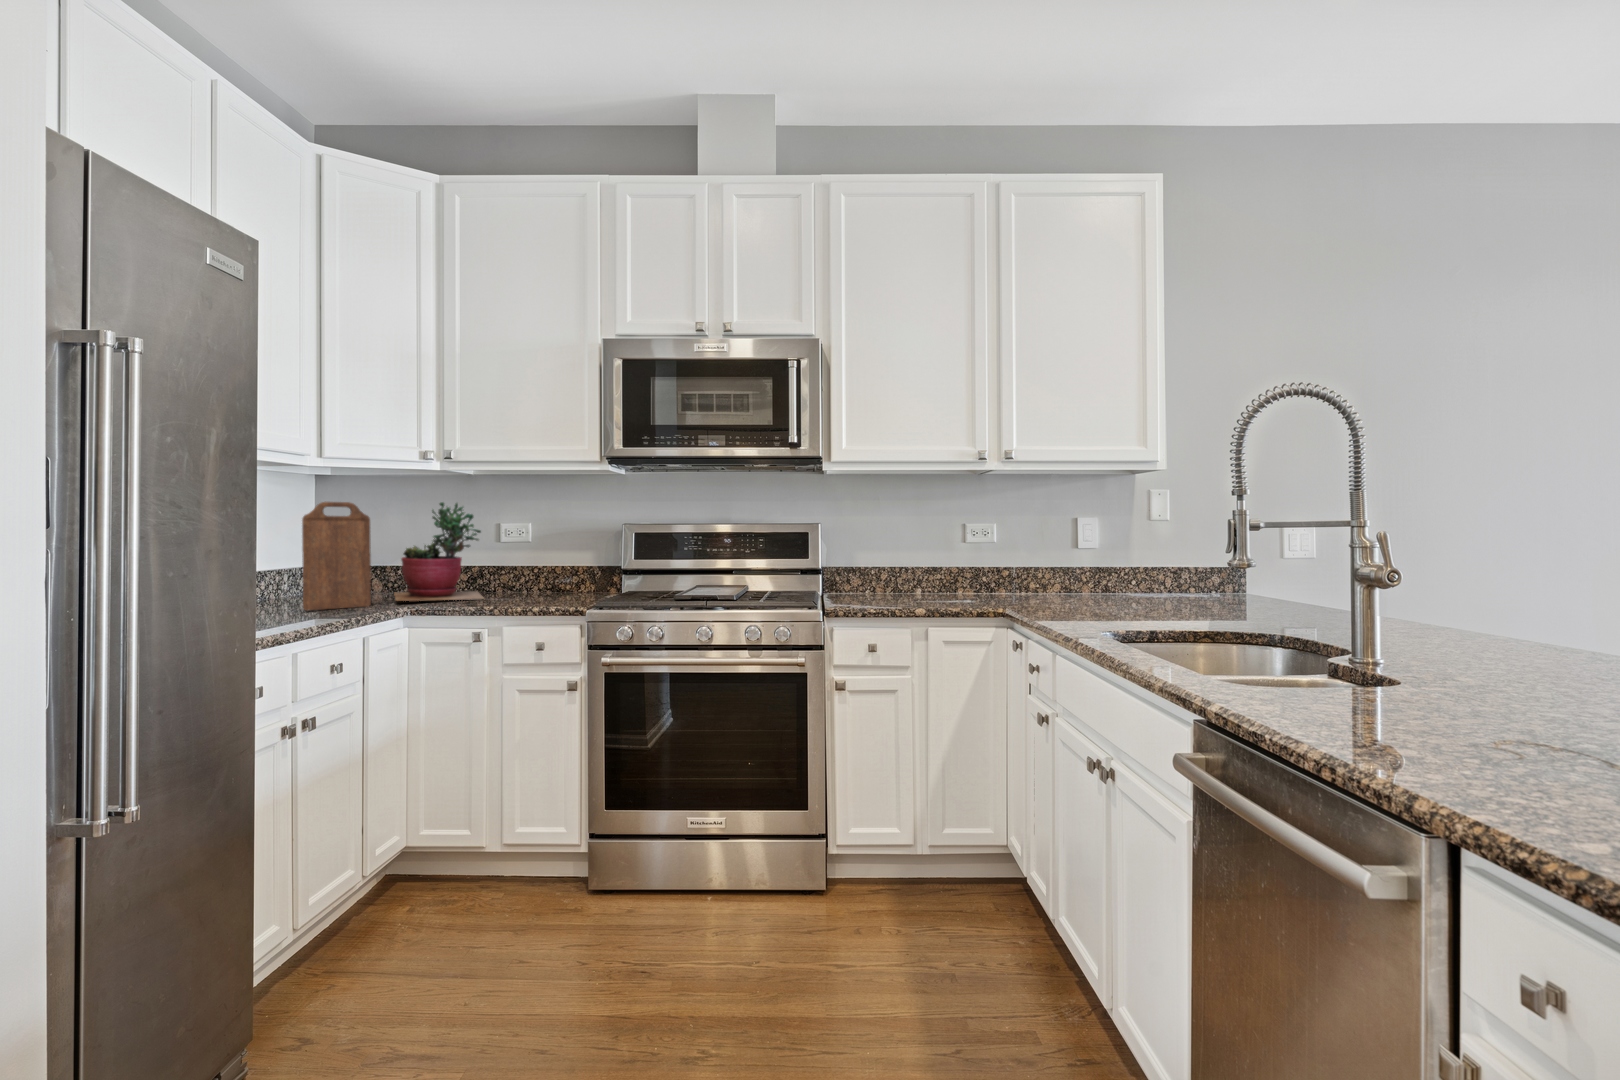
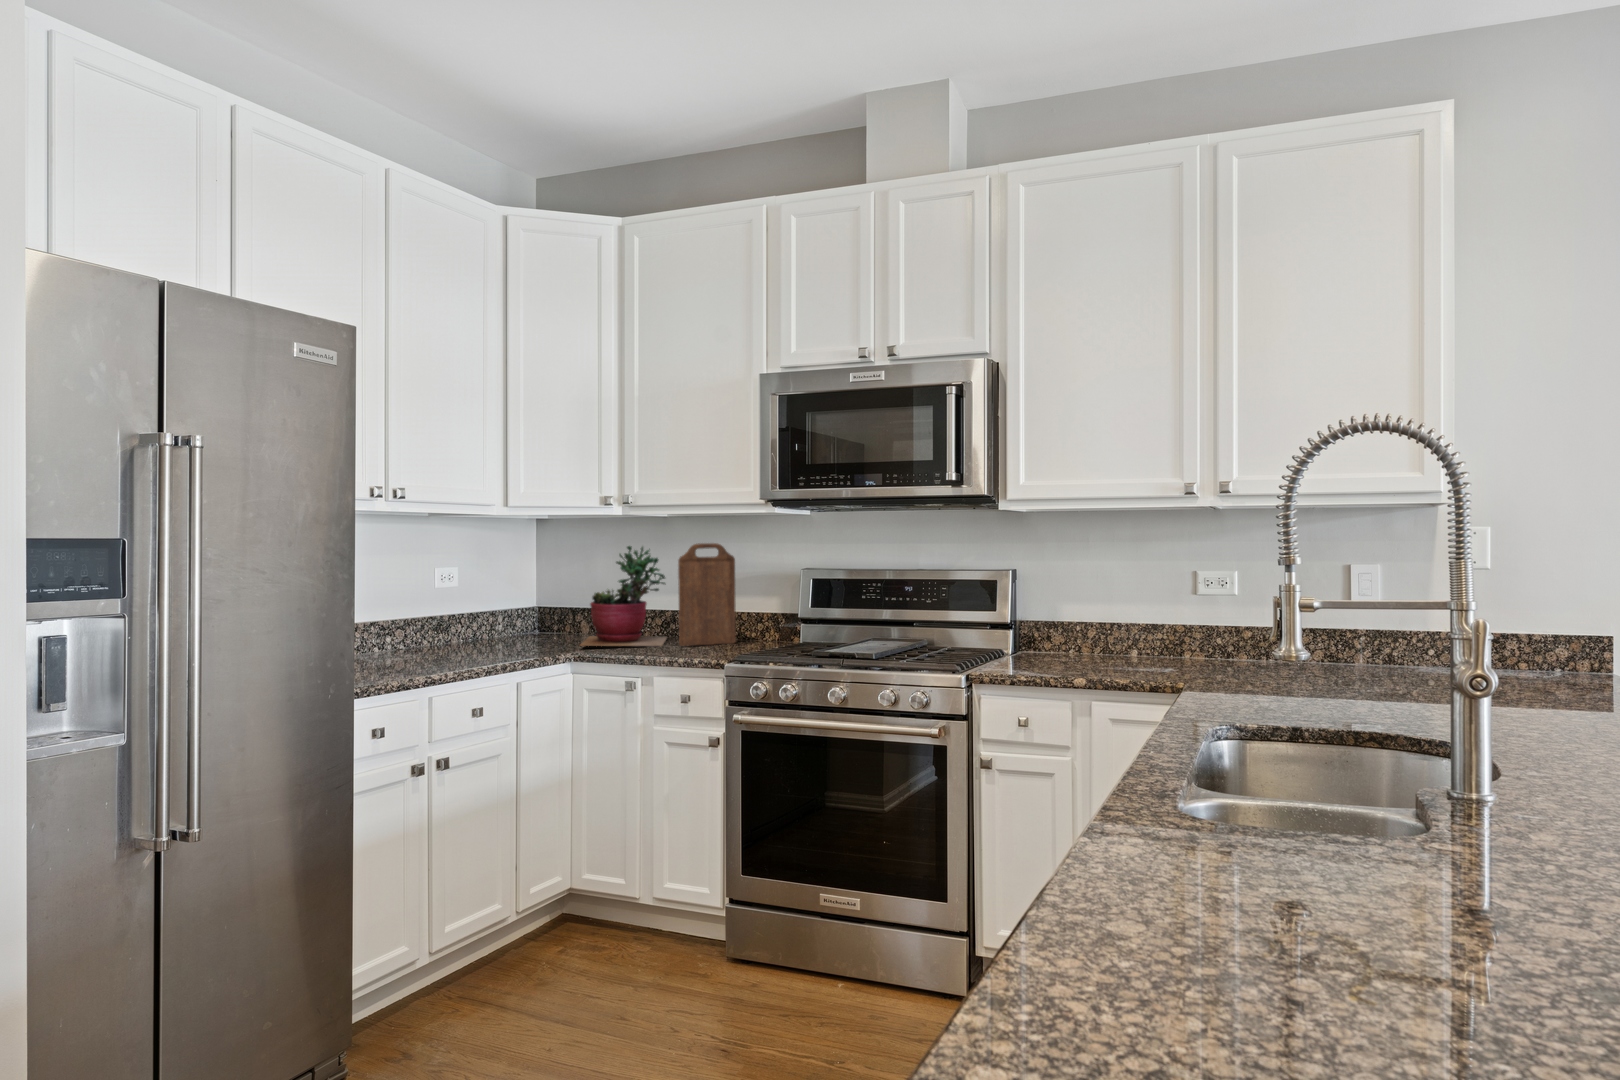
cutting board: present [302,502,371,610] -> present [678,543,736,646]

